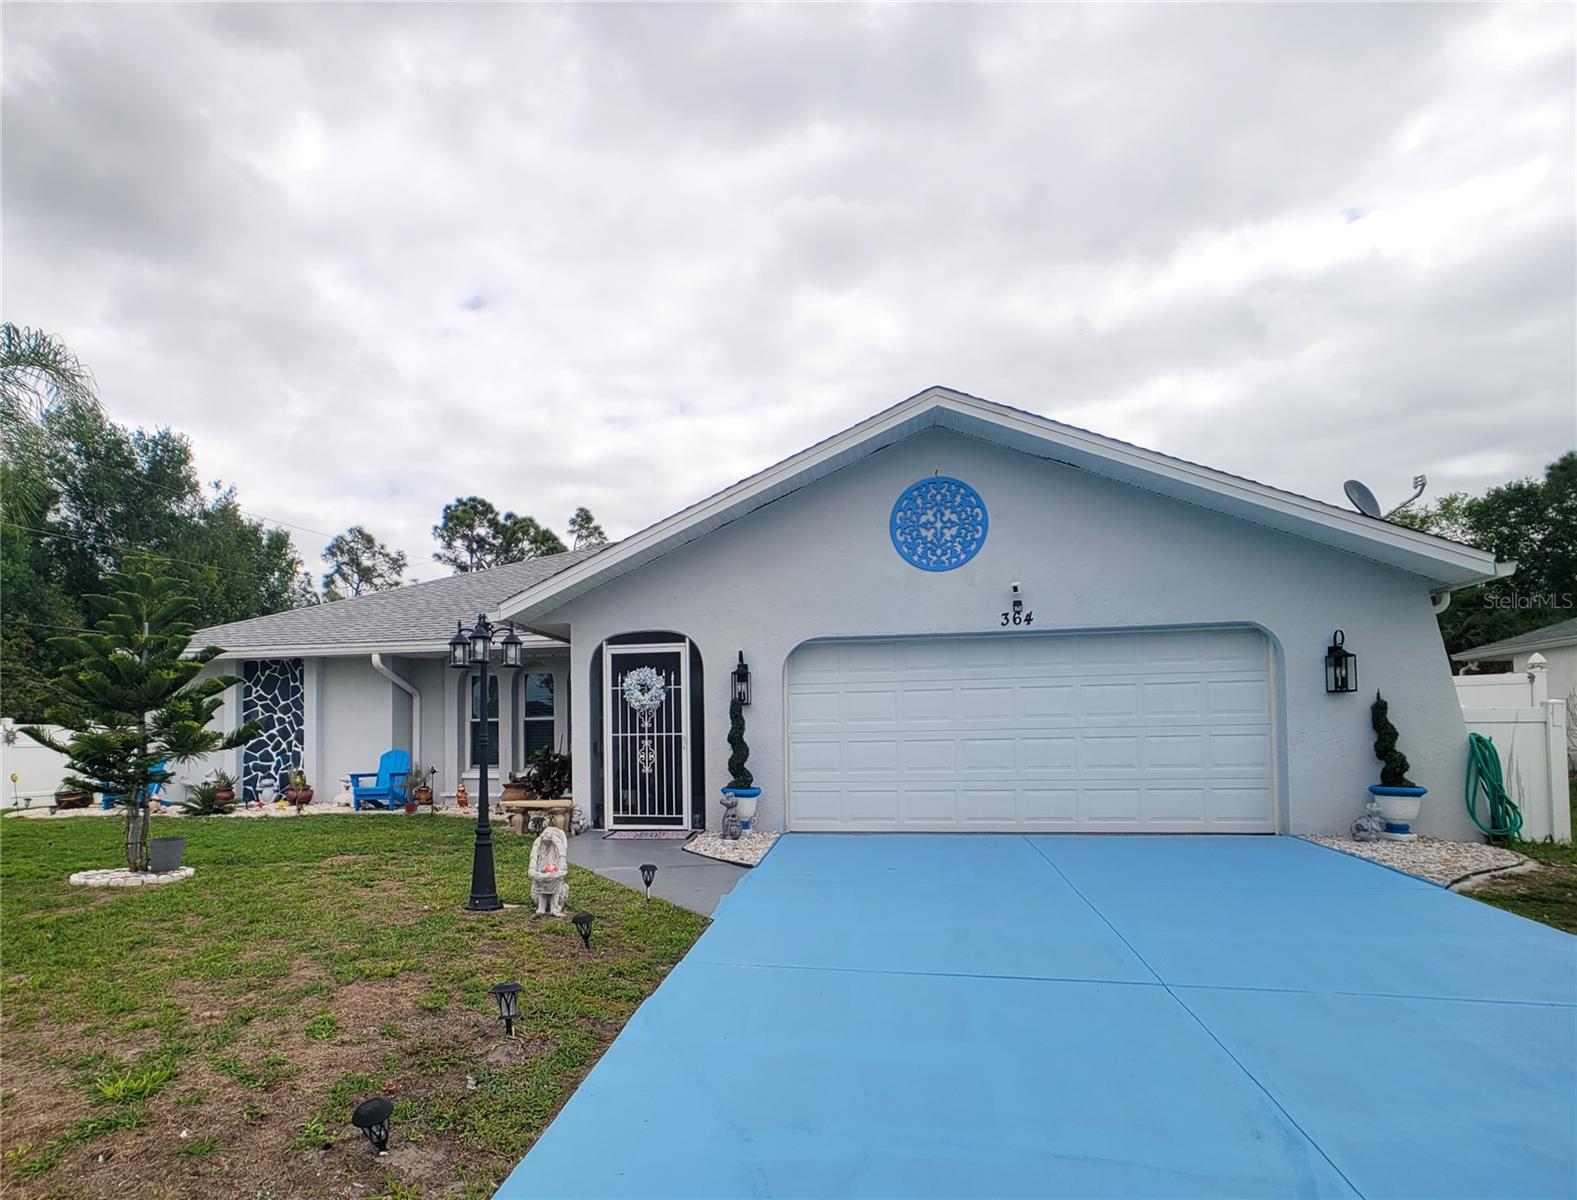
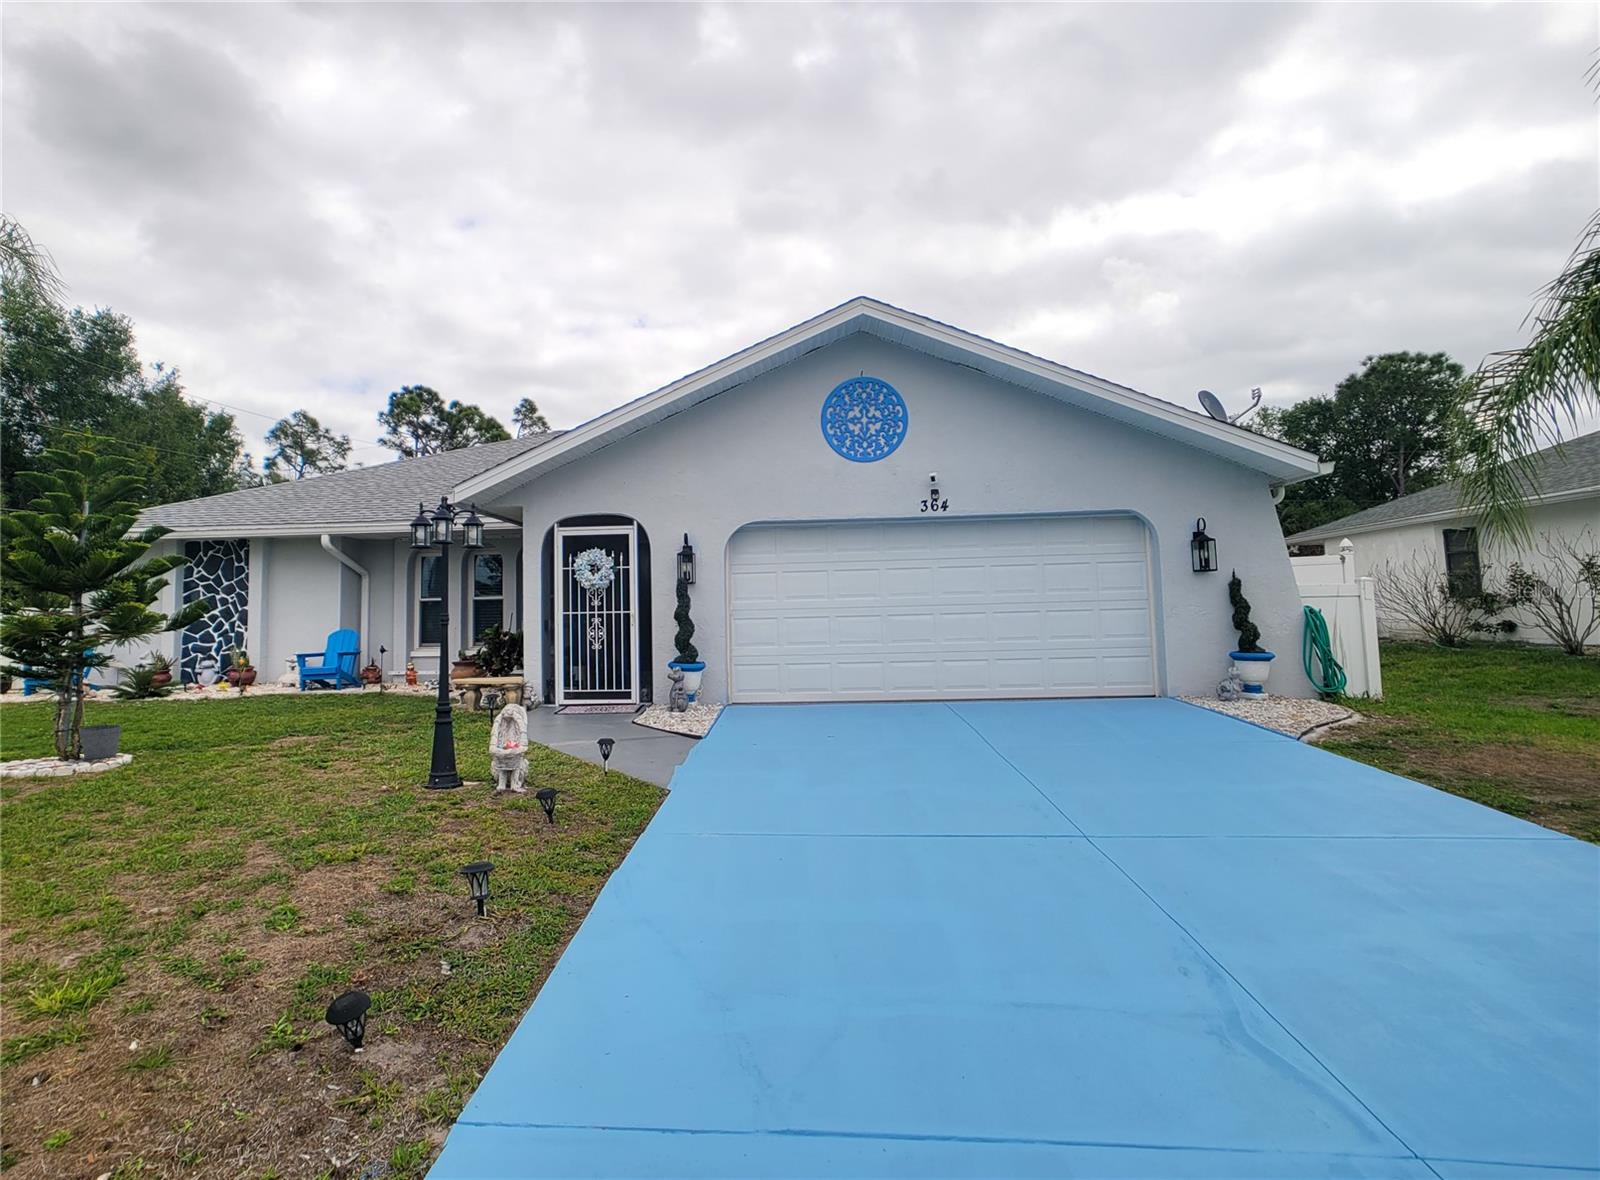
potted tree: present [393,762,433,814] -> none [338,643,382,692]

